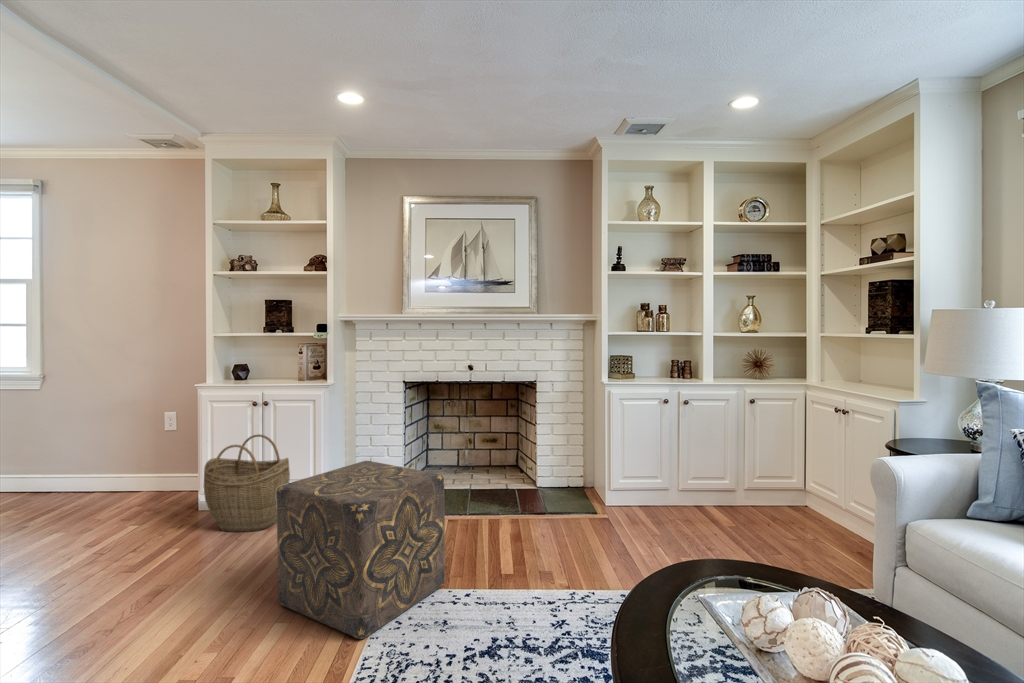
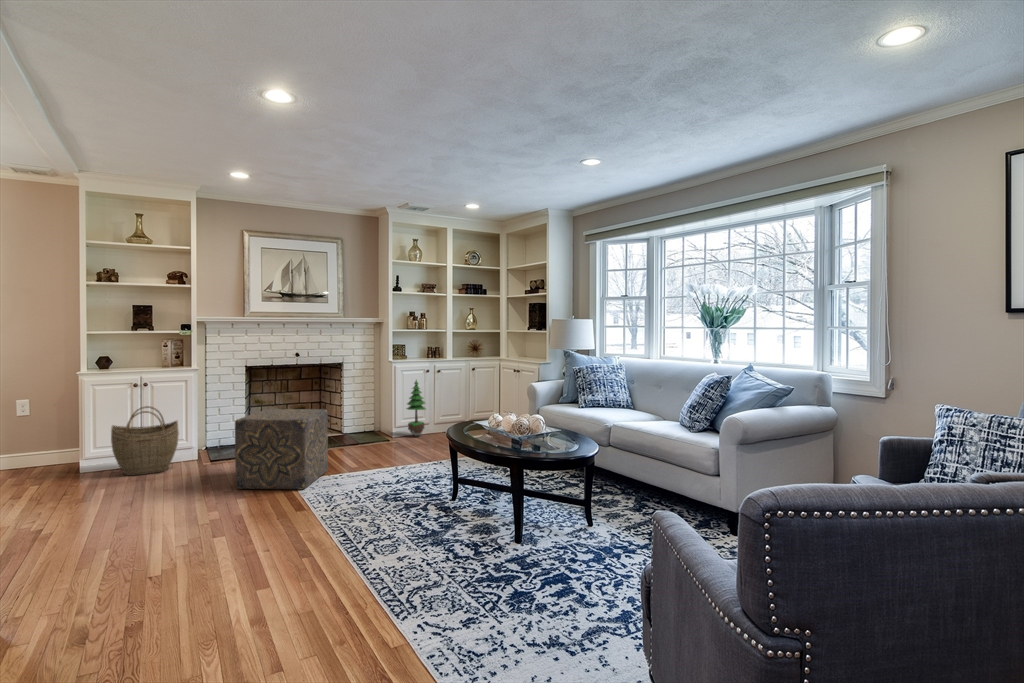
potted tree: none [622,415,658,513] -> present [407,380,426,436]

